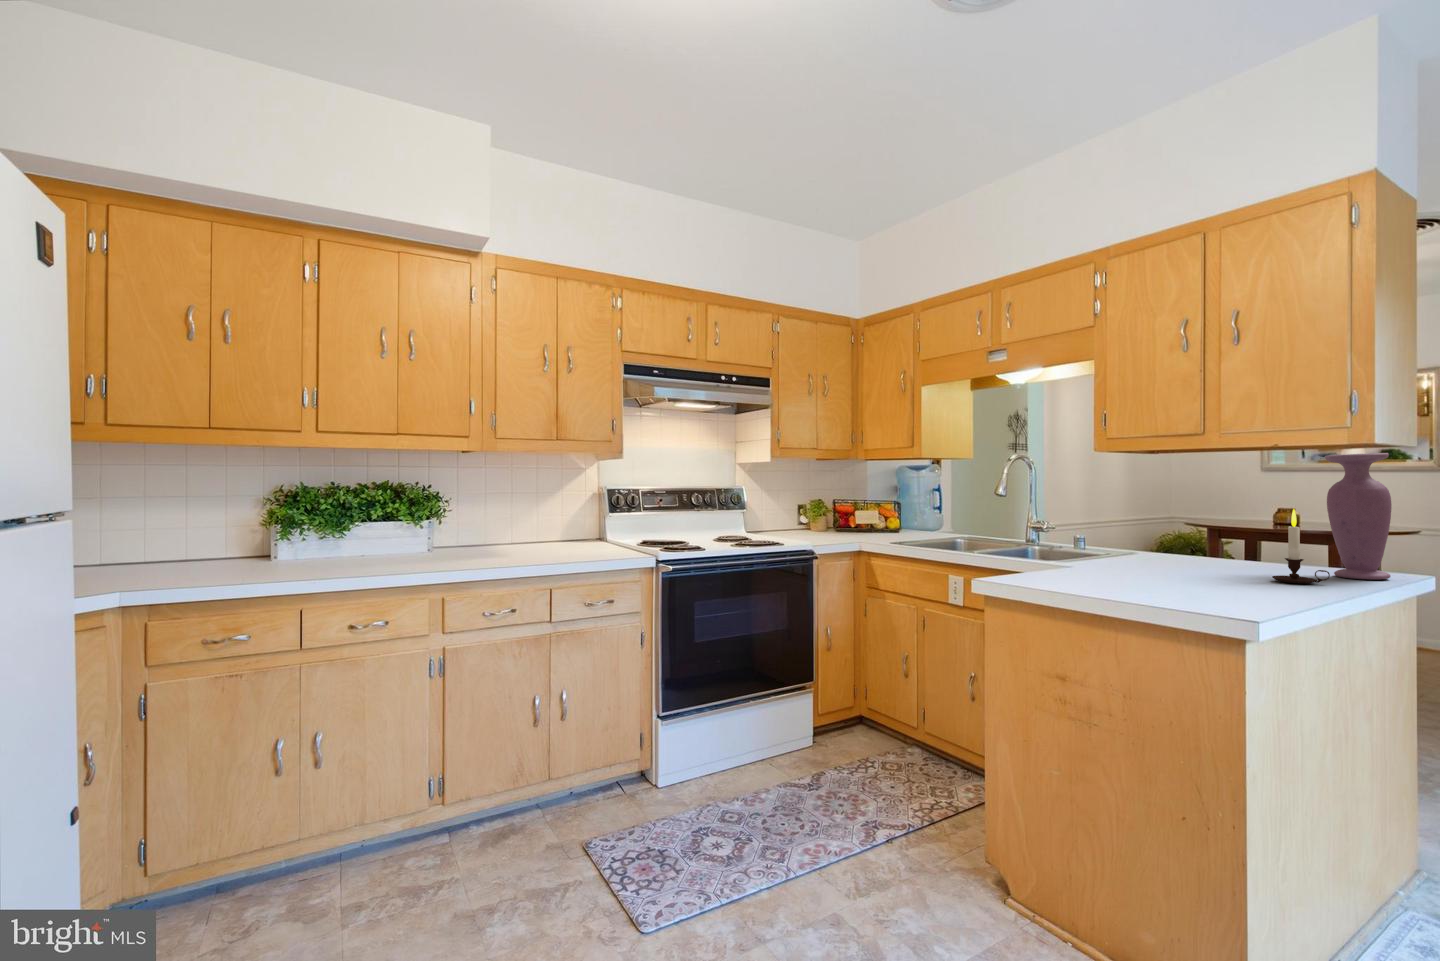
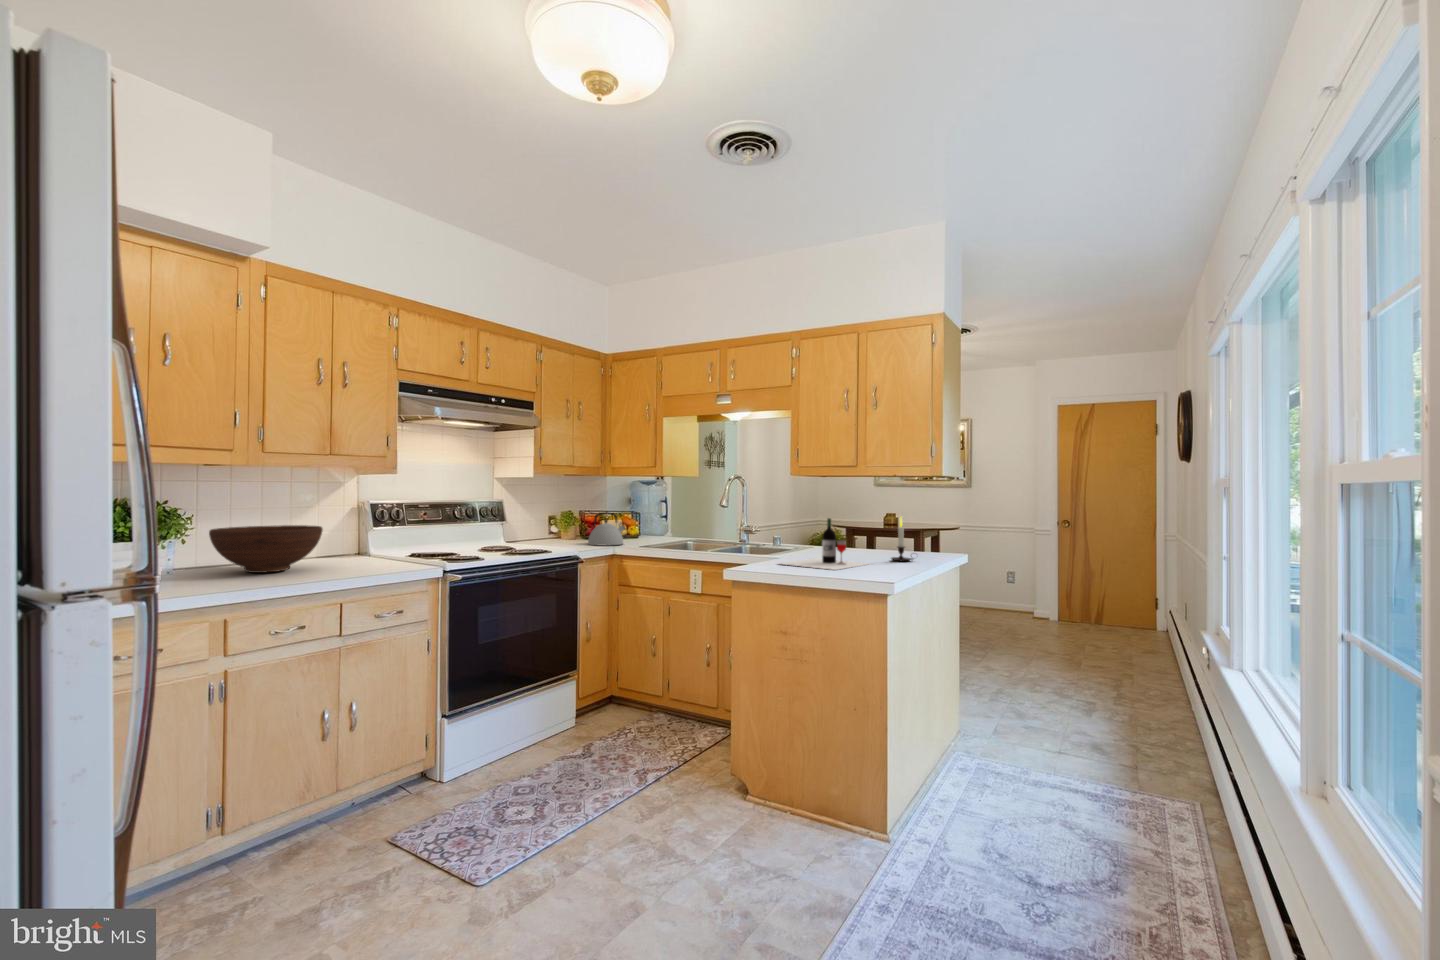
vase: present [1325,453,1392,580] -> none [914,483,943,557]
kettle: none [832,501,876,540] -> present [588,512,625,546]
fruit bowl: none [449,511,543,555] -> present [209,525,323,573]
wine bottle: none [1059,511,1236,591] -> present [782,518,869,570]

